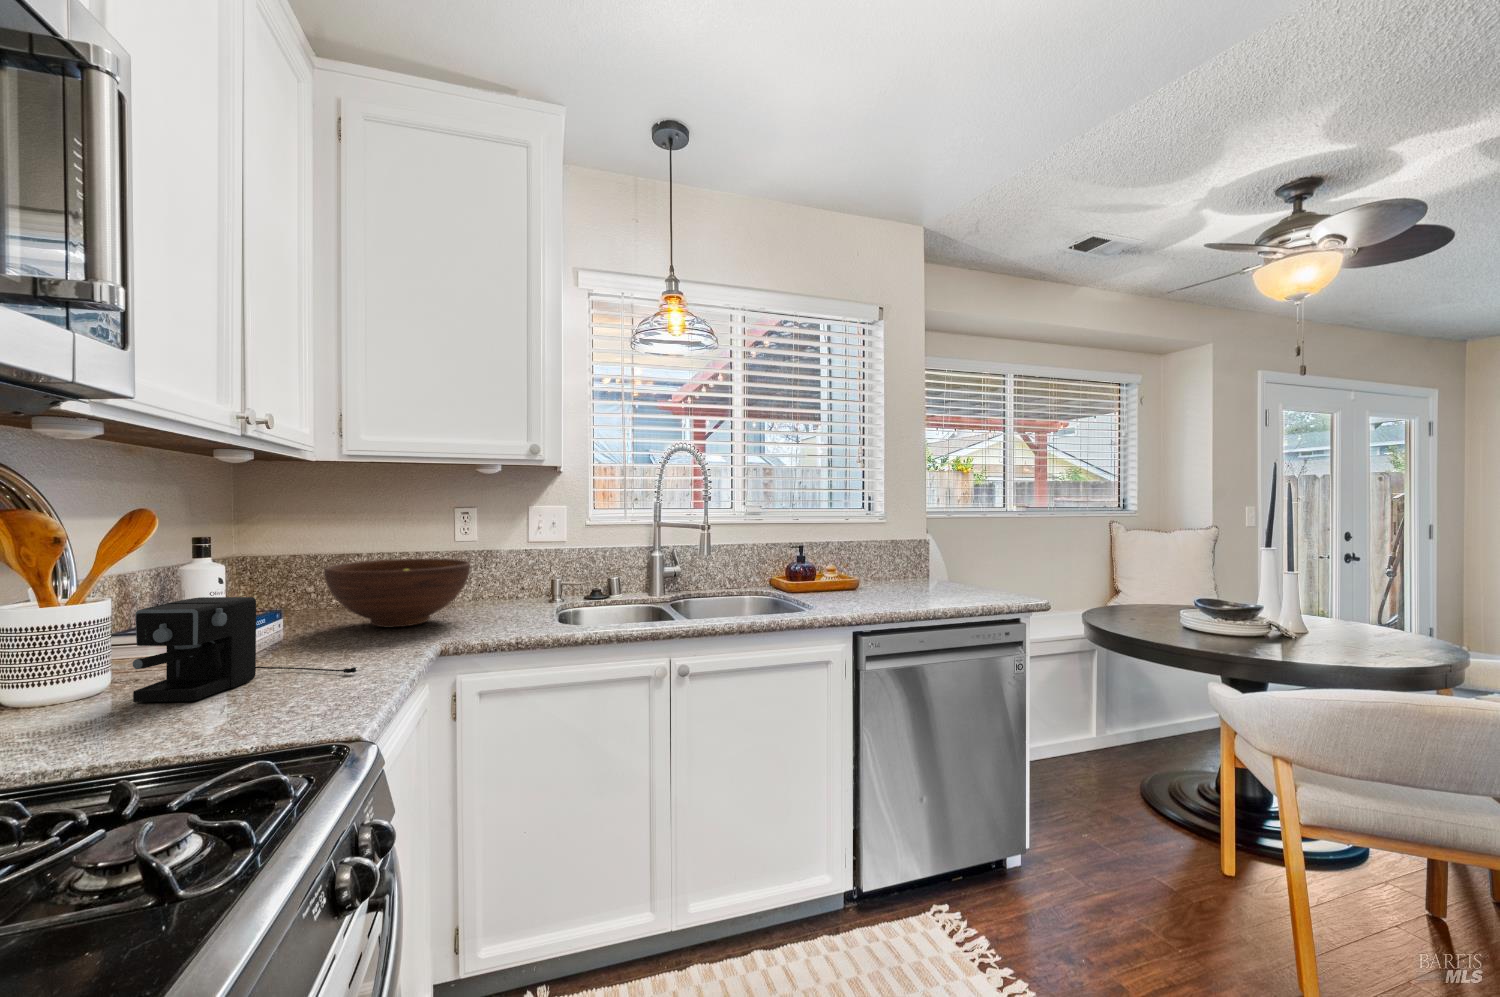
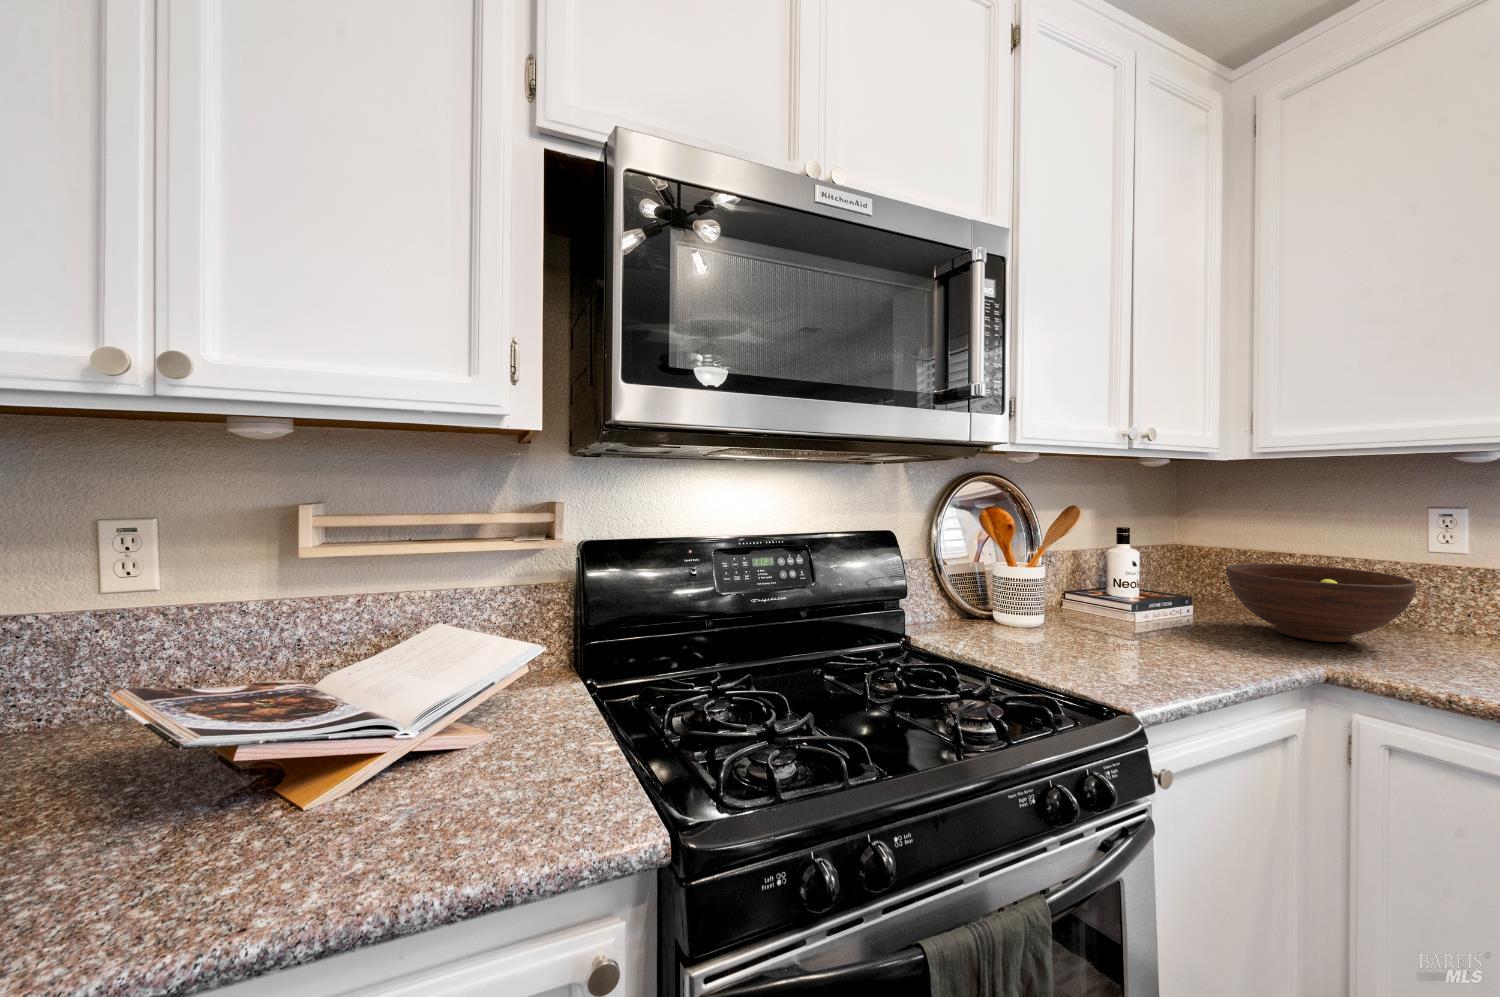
coffee maker: present [133,597,357,702] -> none [1042,576,1205,668]

